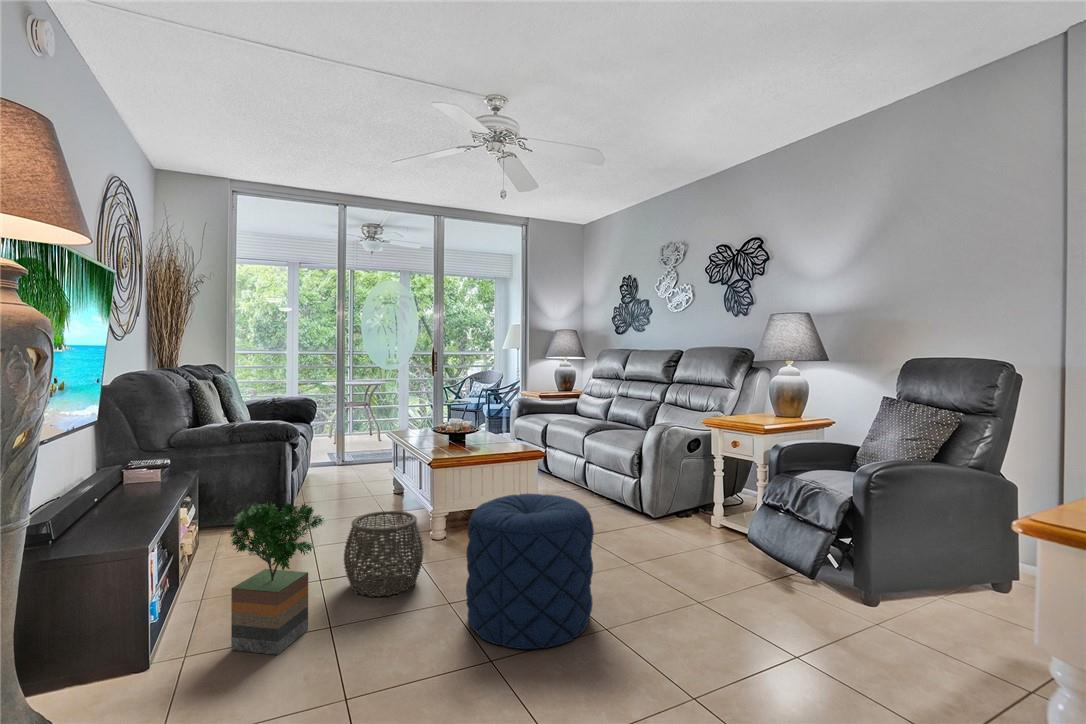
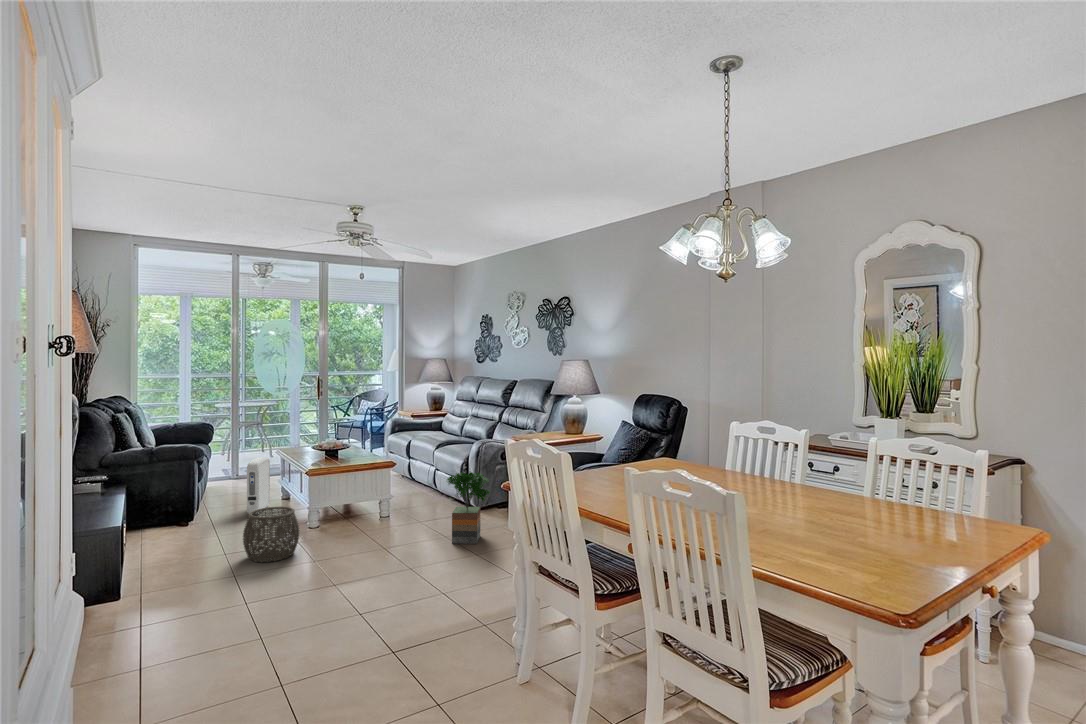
air purifier: none [352,441,380,514] -> present [247,457,270,514]
pouf: present [466,494,594,649] -> none [325,491,407,582]
potted tree: present [229,502,324,655] -> present [447,472,490,544]

